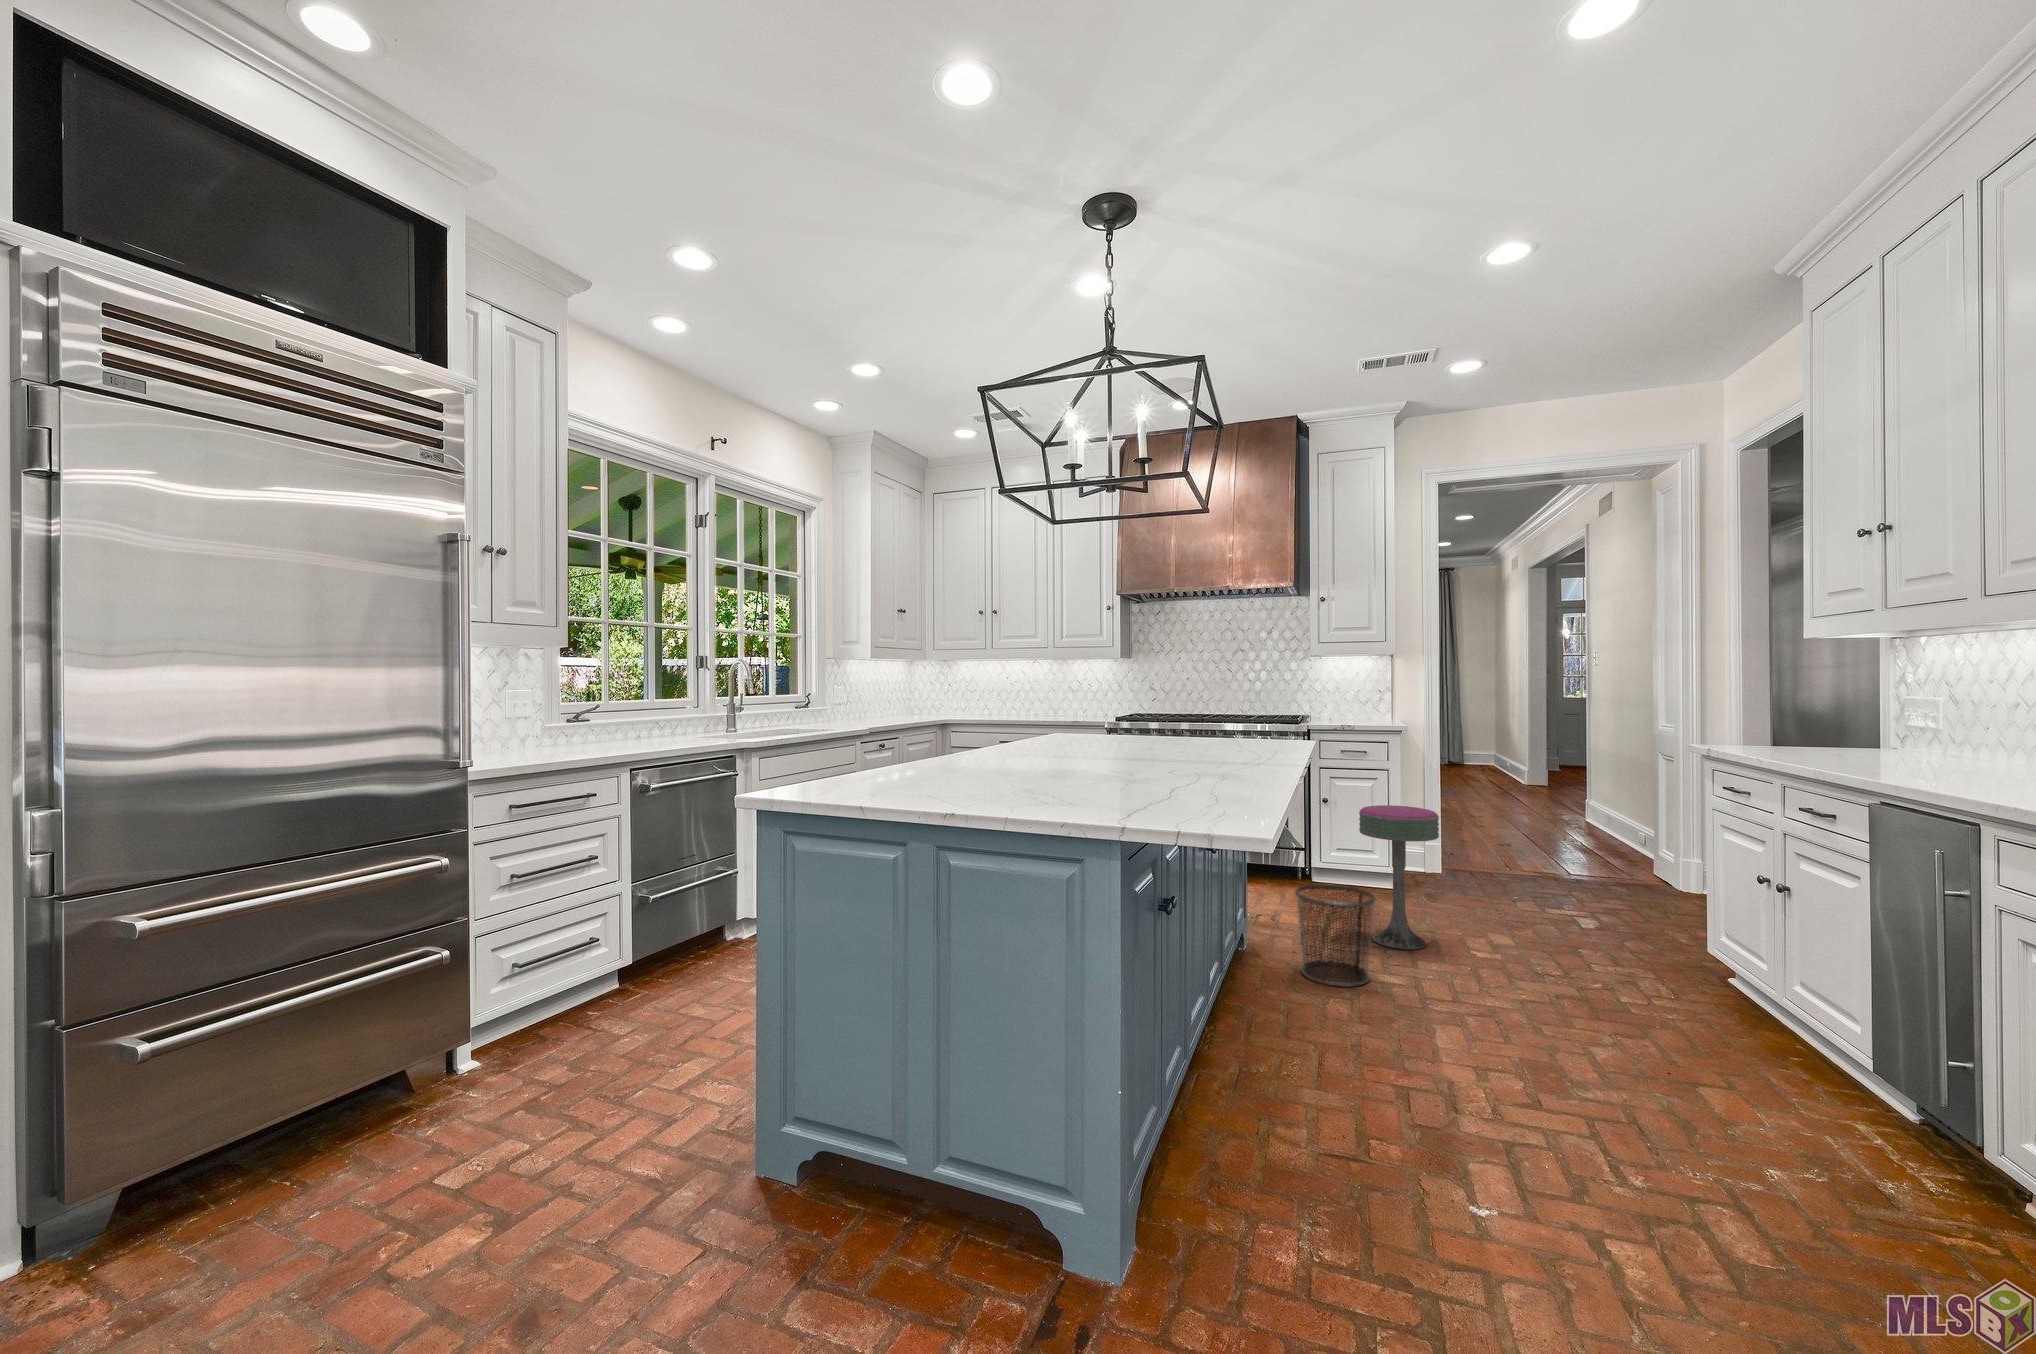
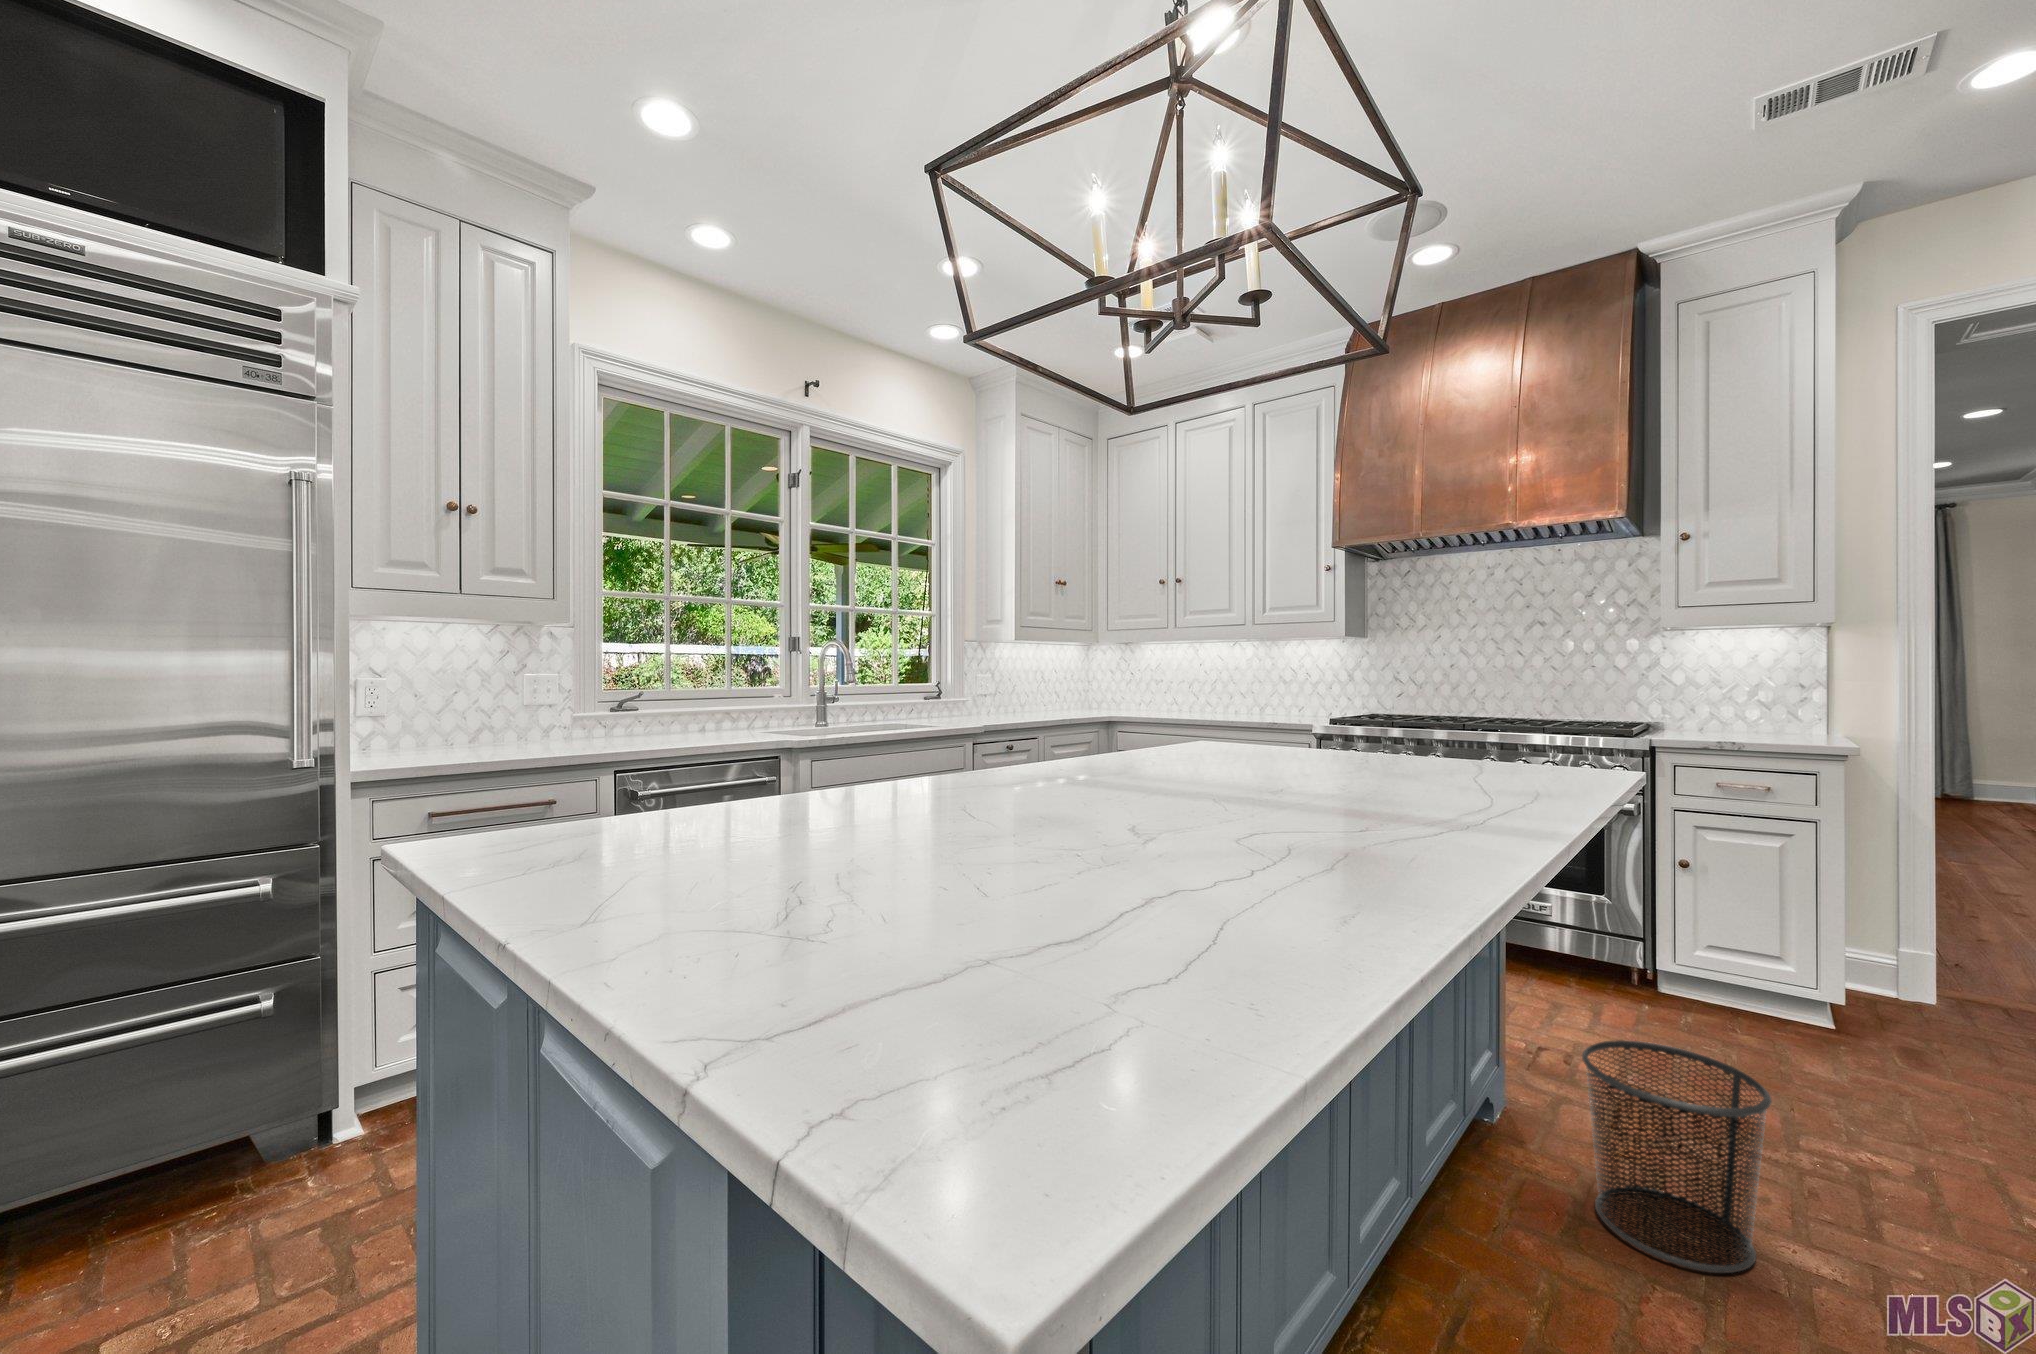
bar stool: present [1359,805,1439,949] -> none [1742,895,1938,1193]

